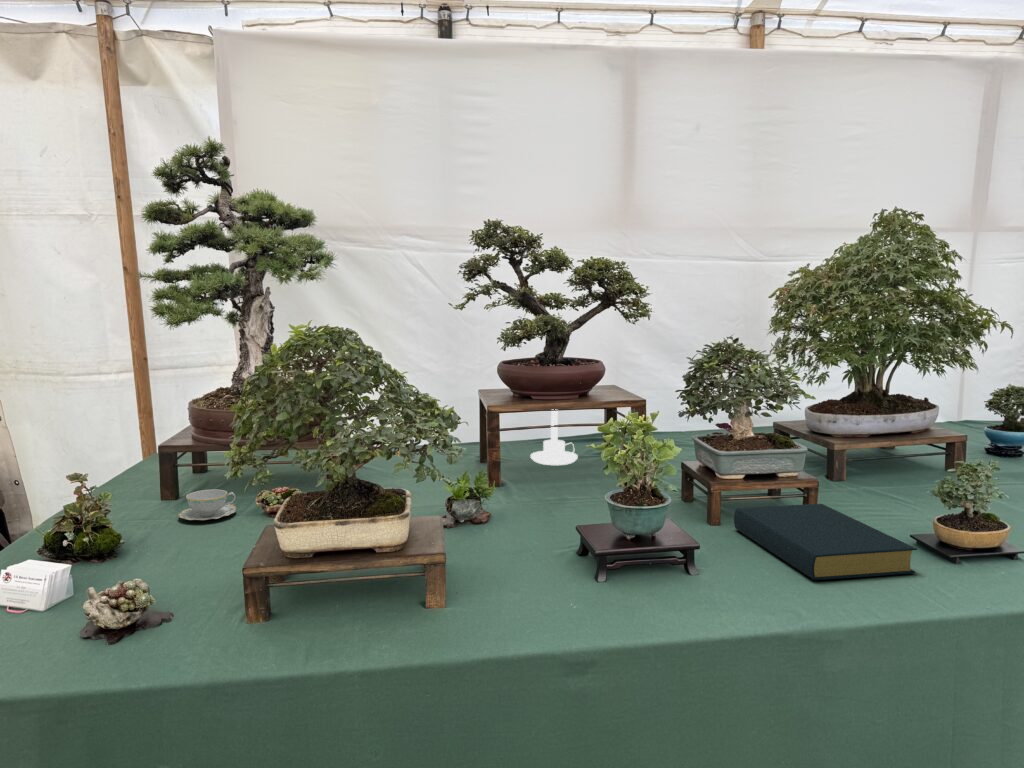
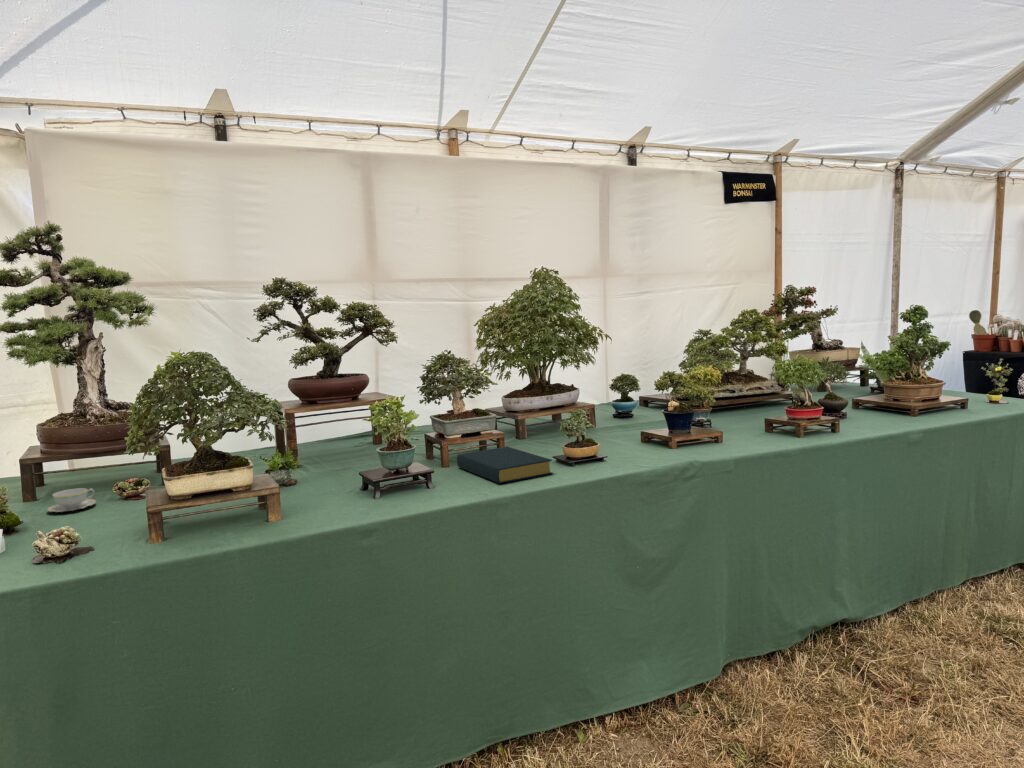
candle holder: present [531,411,578,465] -> none [319,403,354,449]

